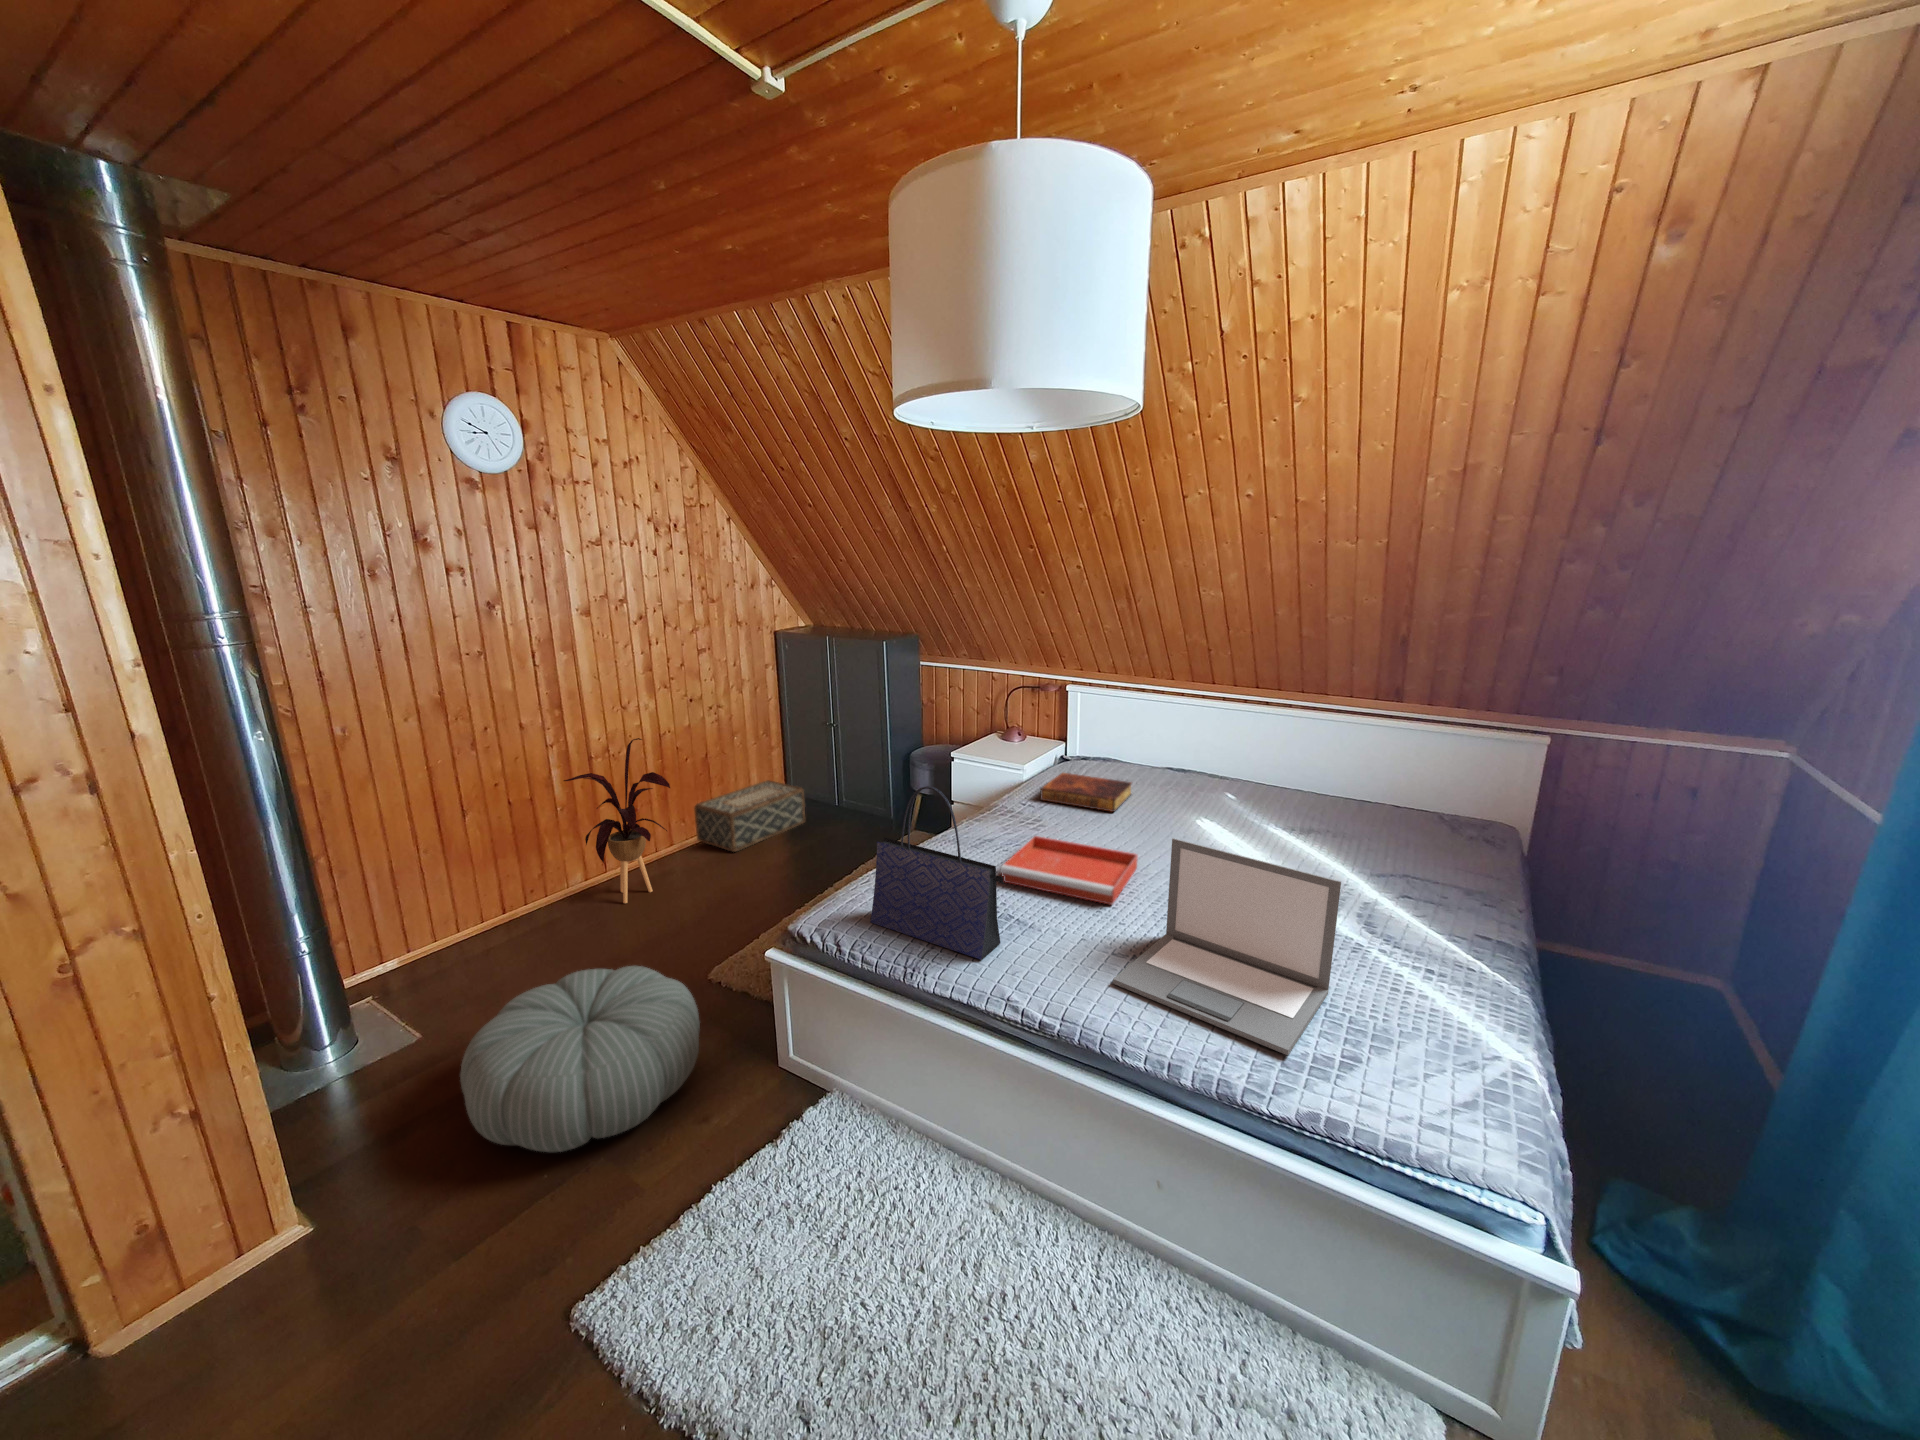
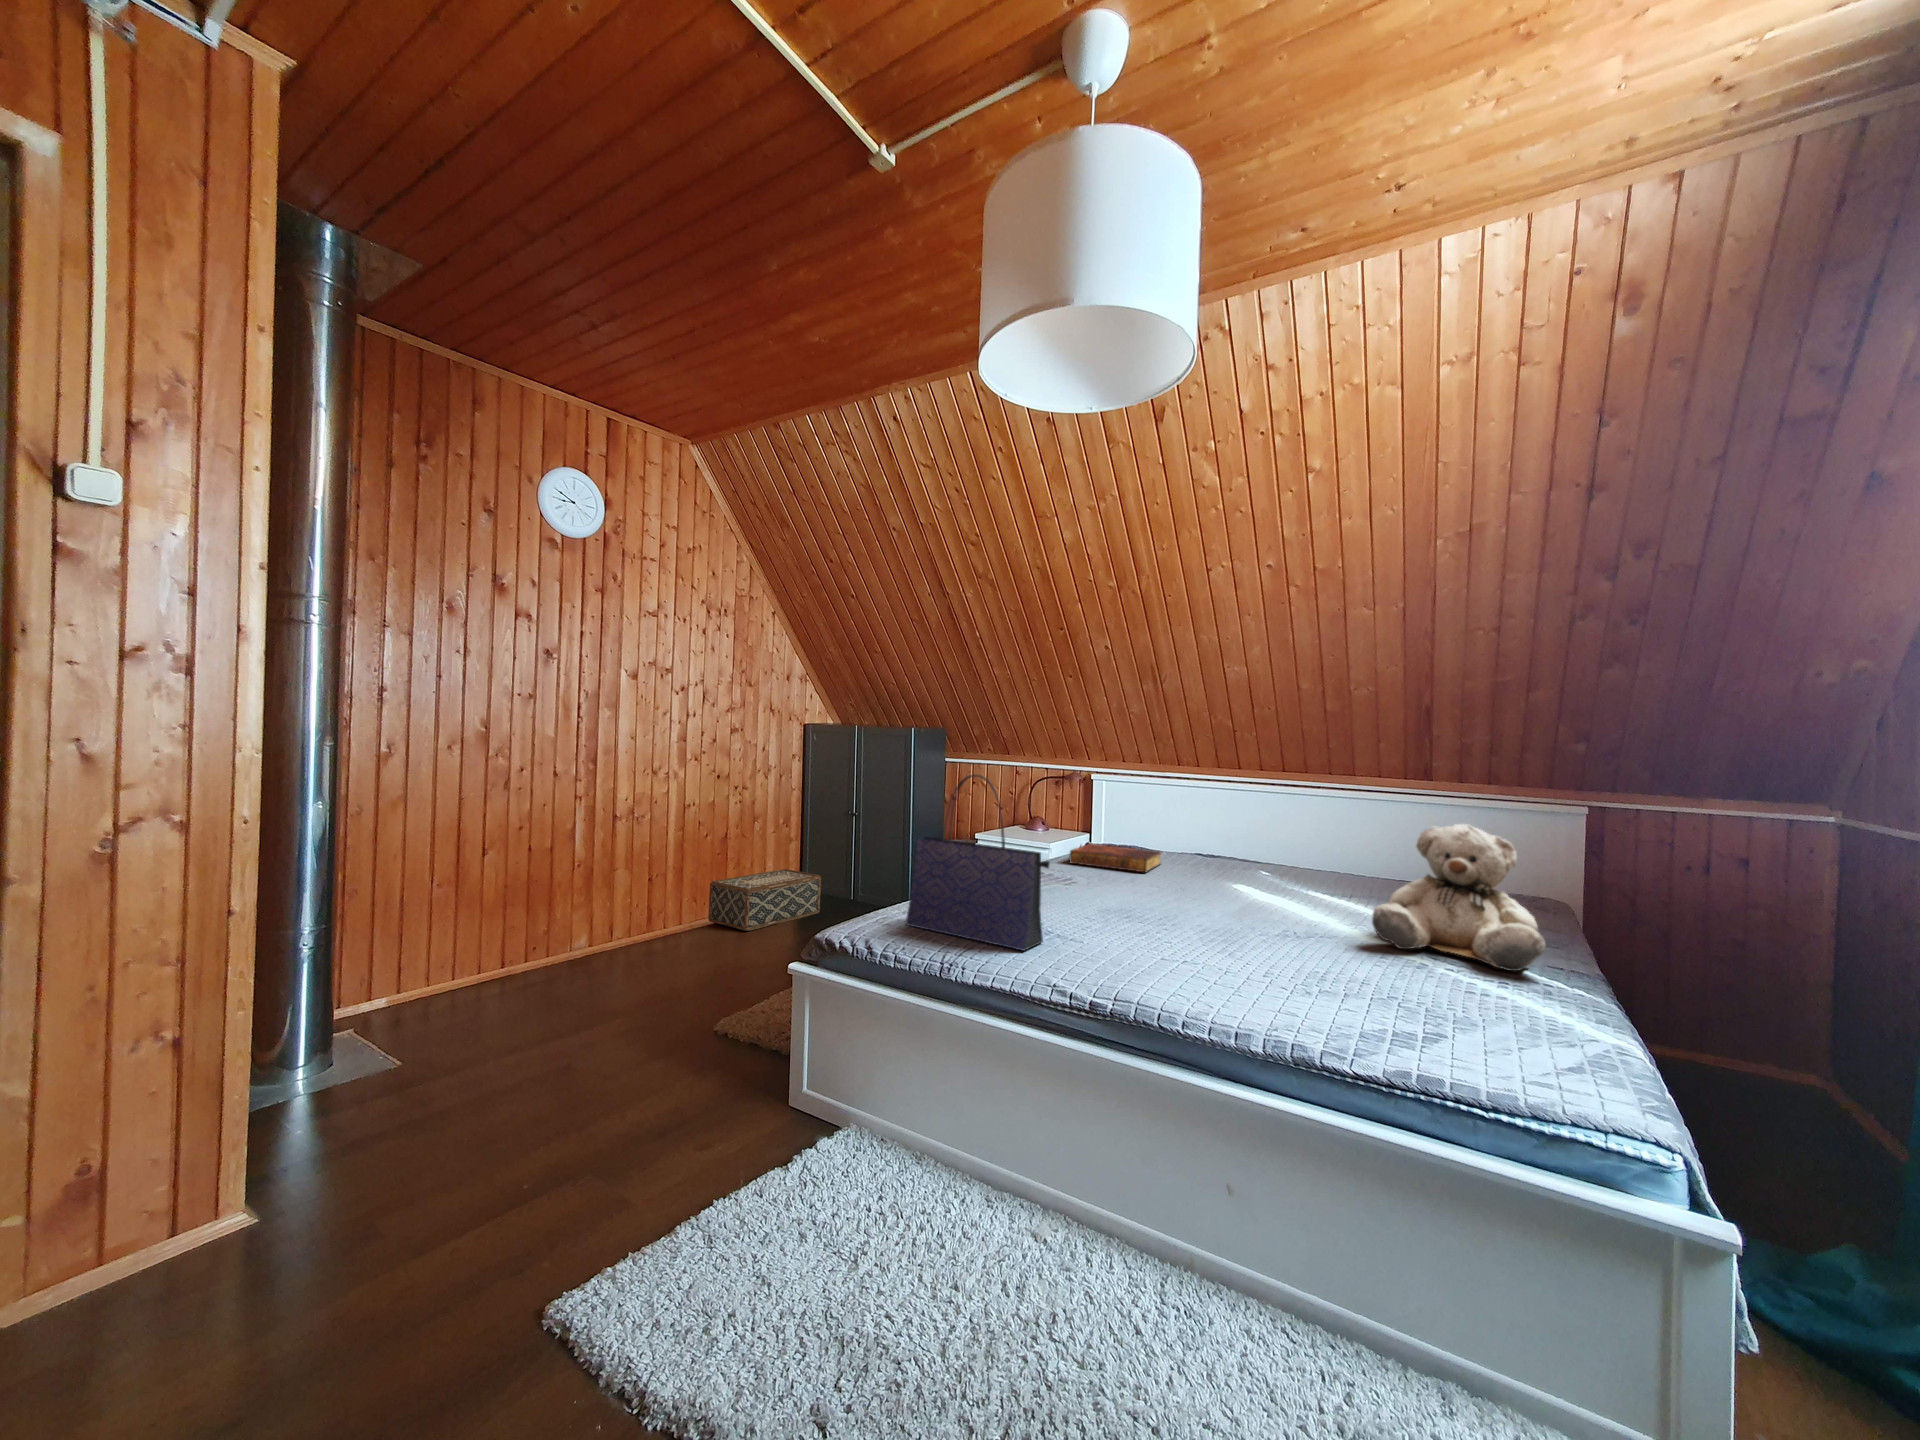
house plant: present [564,738,670,903] -> none [589,790,696,965]
teddy bear: none [1319,803,1477,960] -> present [1372,824,1545,971]
tray: present [1000,836,1138,905] -> none [1037,876,1177,925]
laptop: present [1113,838,1341,1055] -> none [1166,837,1400,1022]
pouf: present [460,966,700,1152] -> none [449,985,709,1159]

